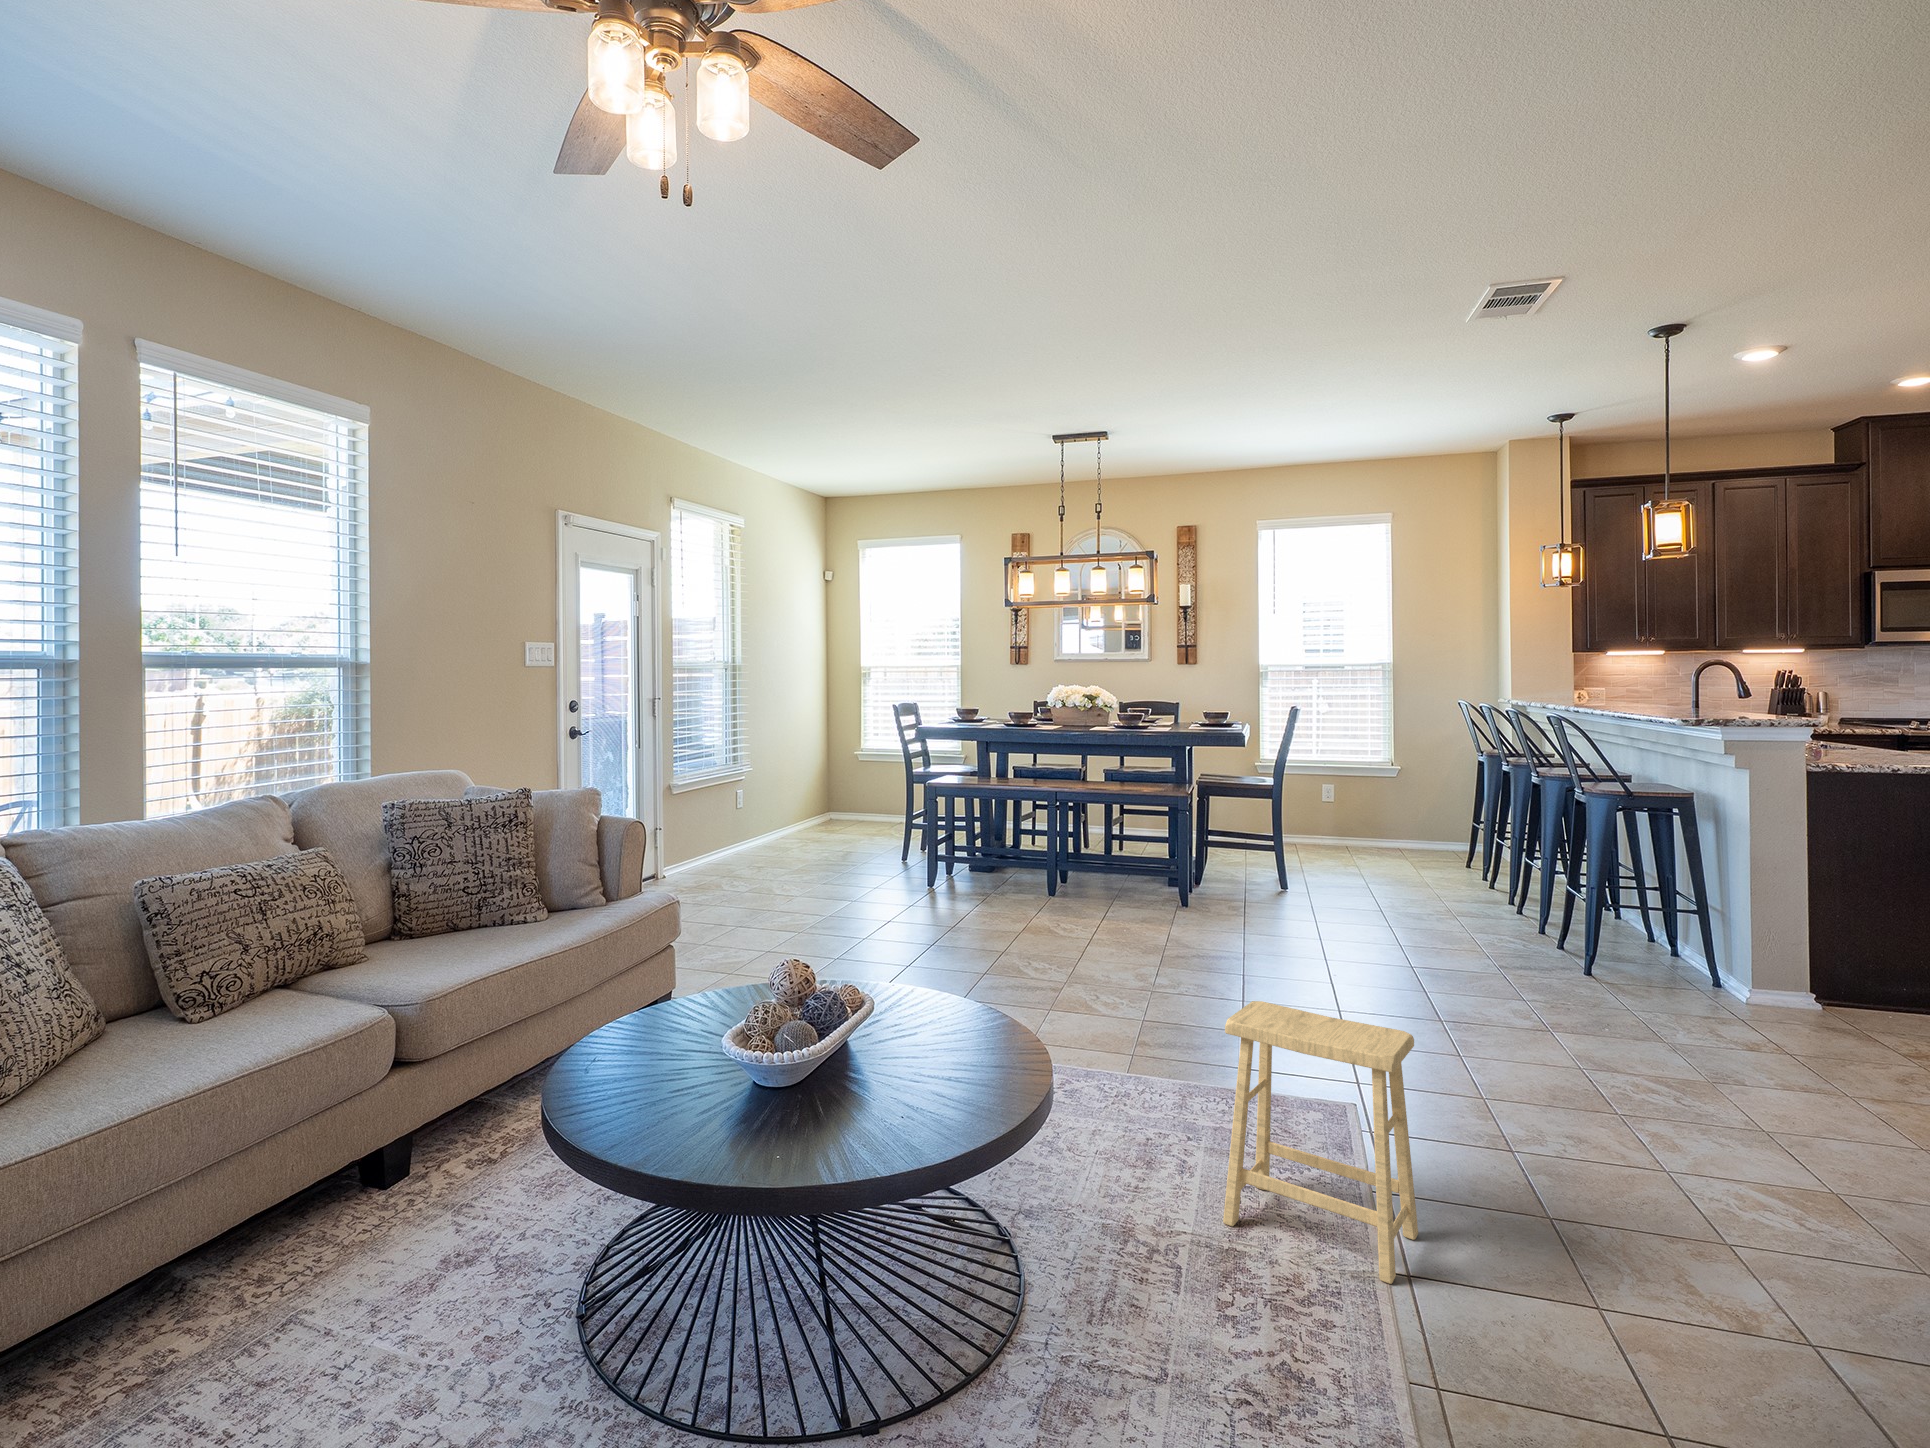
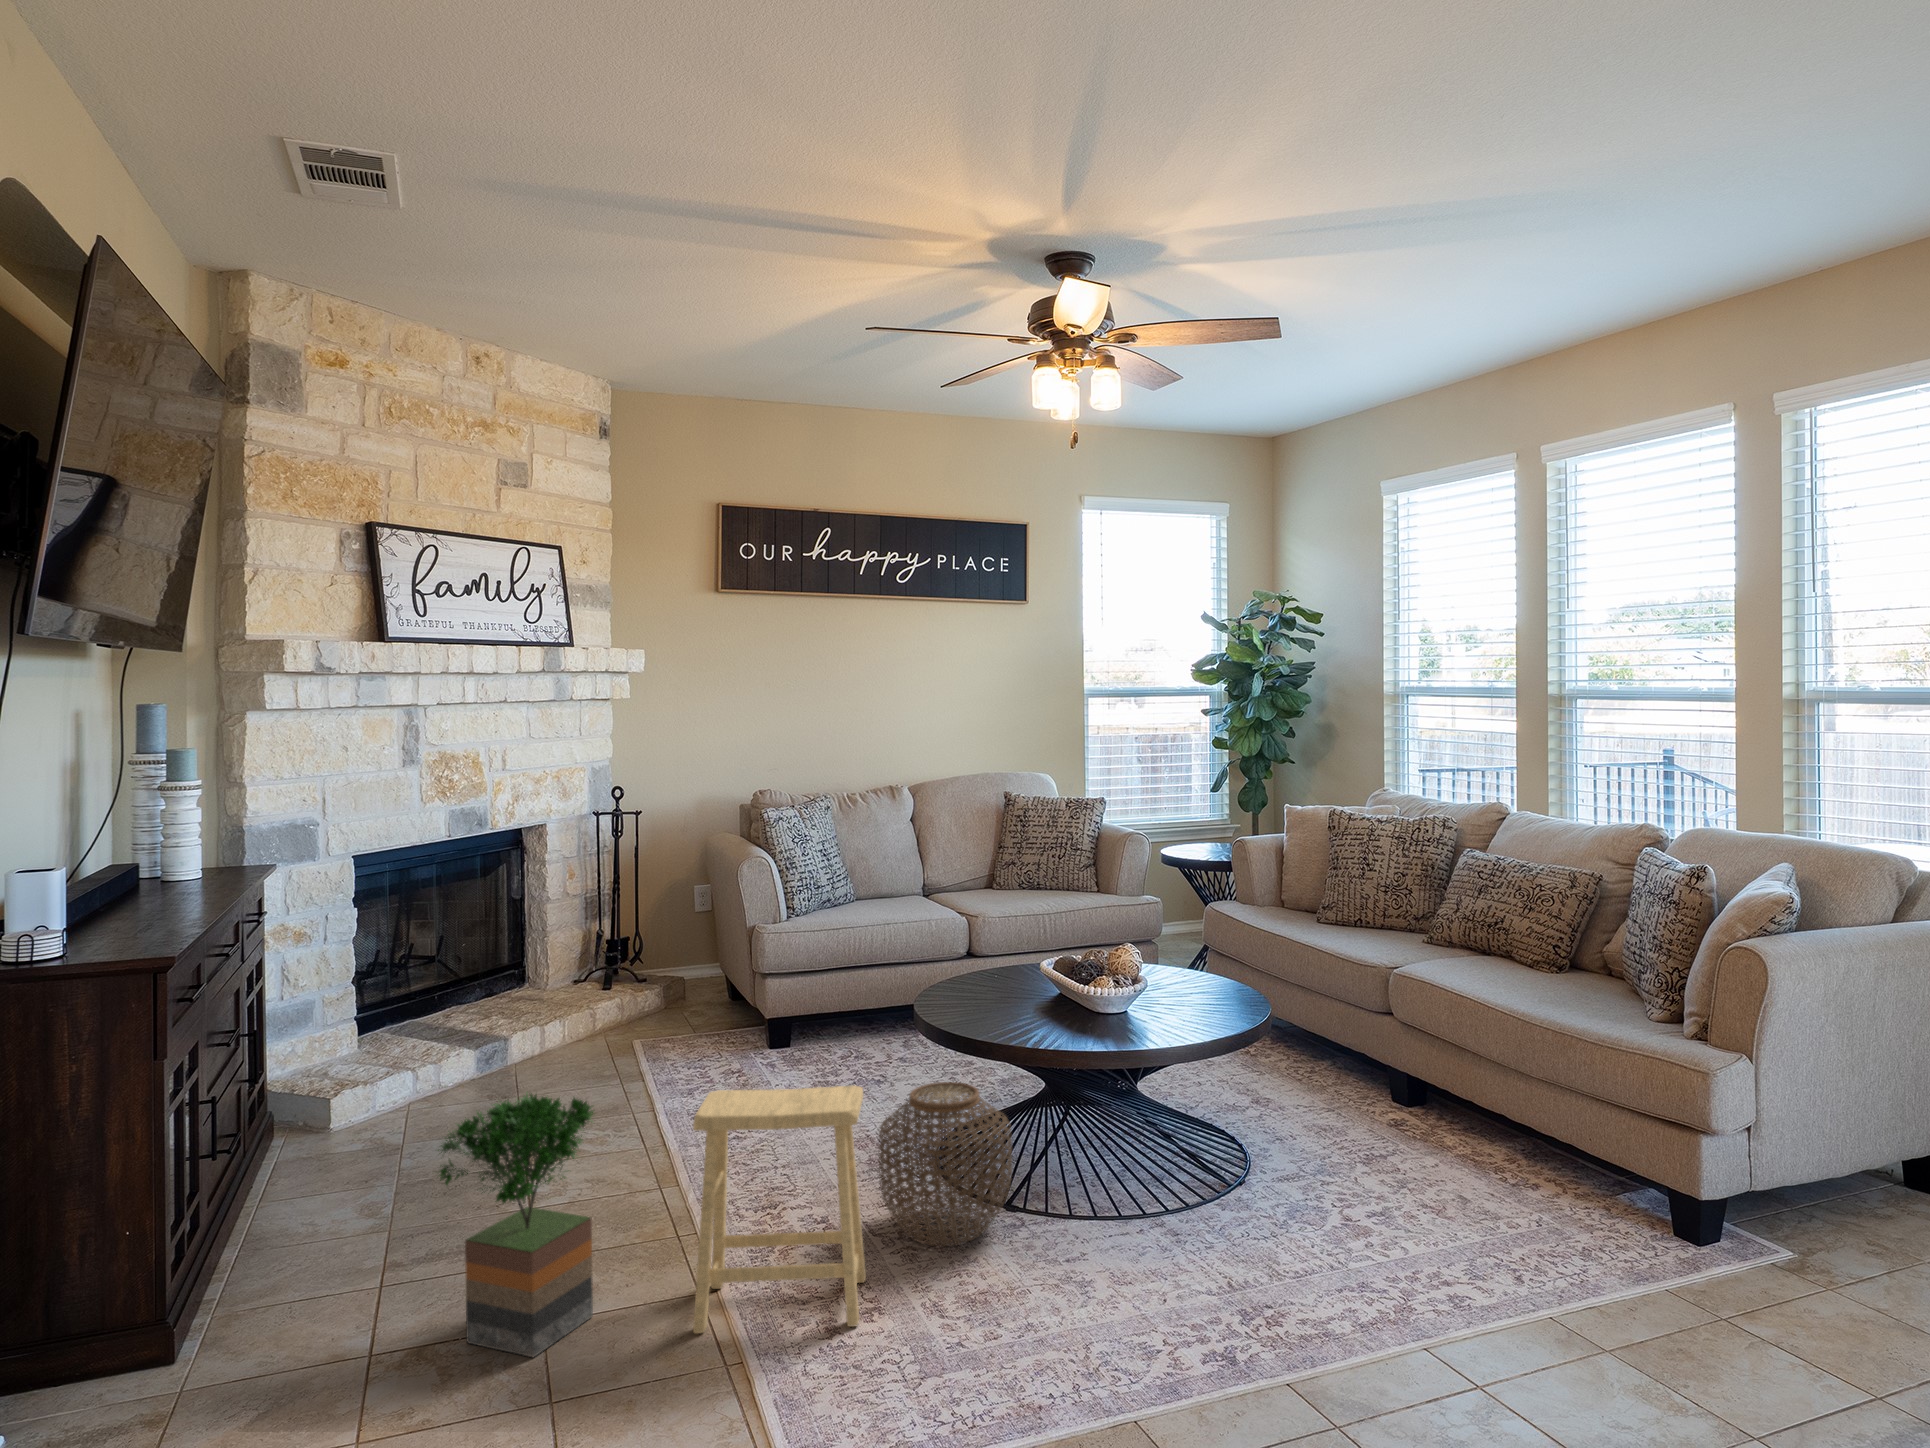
potted tree: none [1534,1045,1740,1357] -> present [438,1093,593,1358]
woven basket: none [1022,1066,1178,1263] -> present [879,1082,1012,1246]

